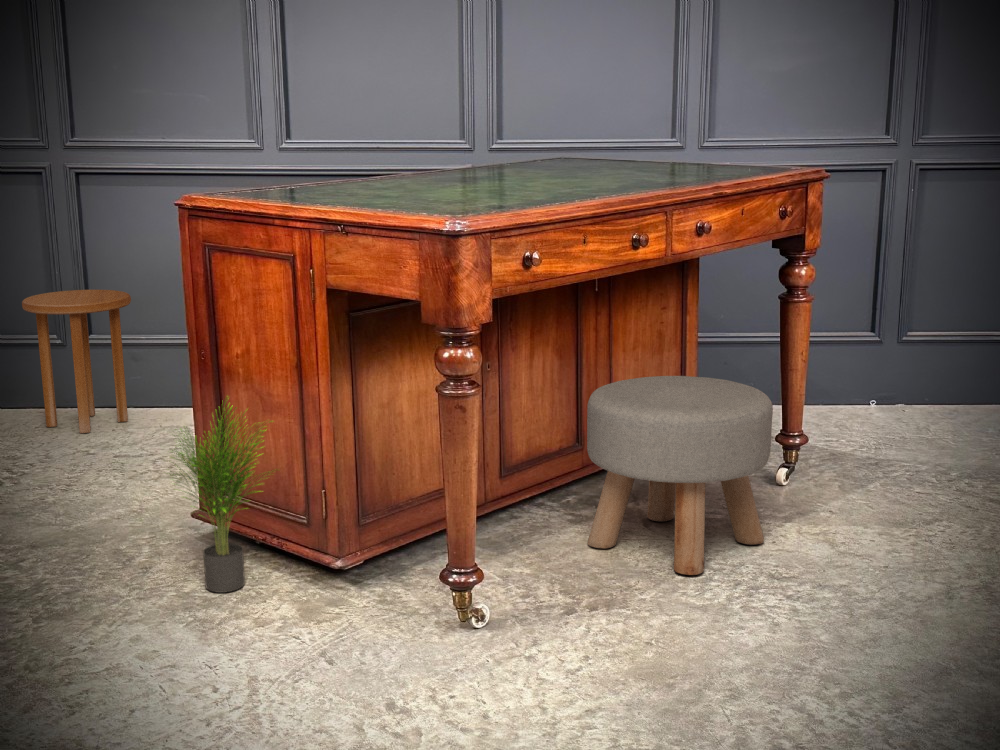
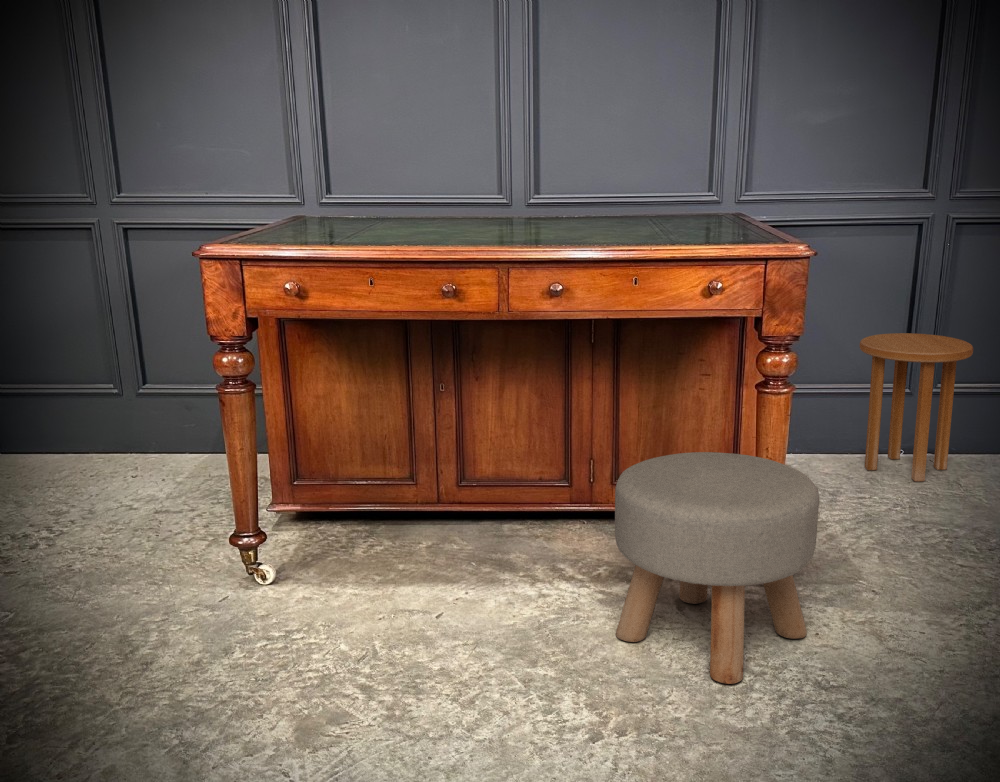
side table: present [22,290,131,433] -> present [860,333,973,482]
potted plant: present [170,402,269,593] -> none [149,487,284,701]

